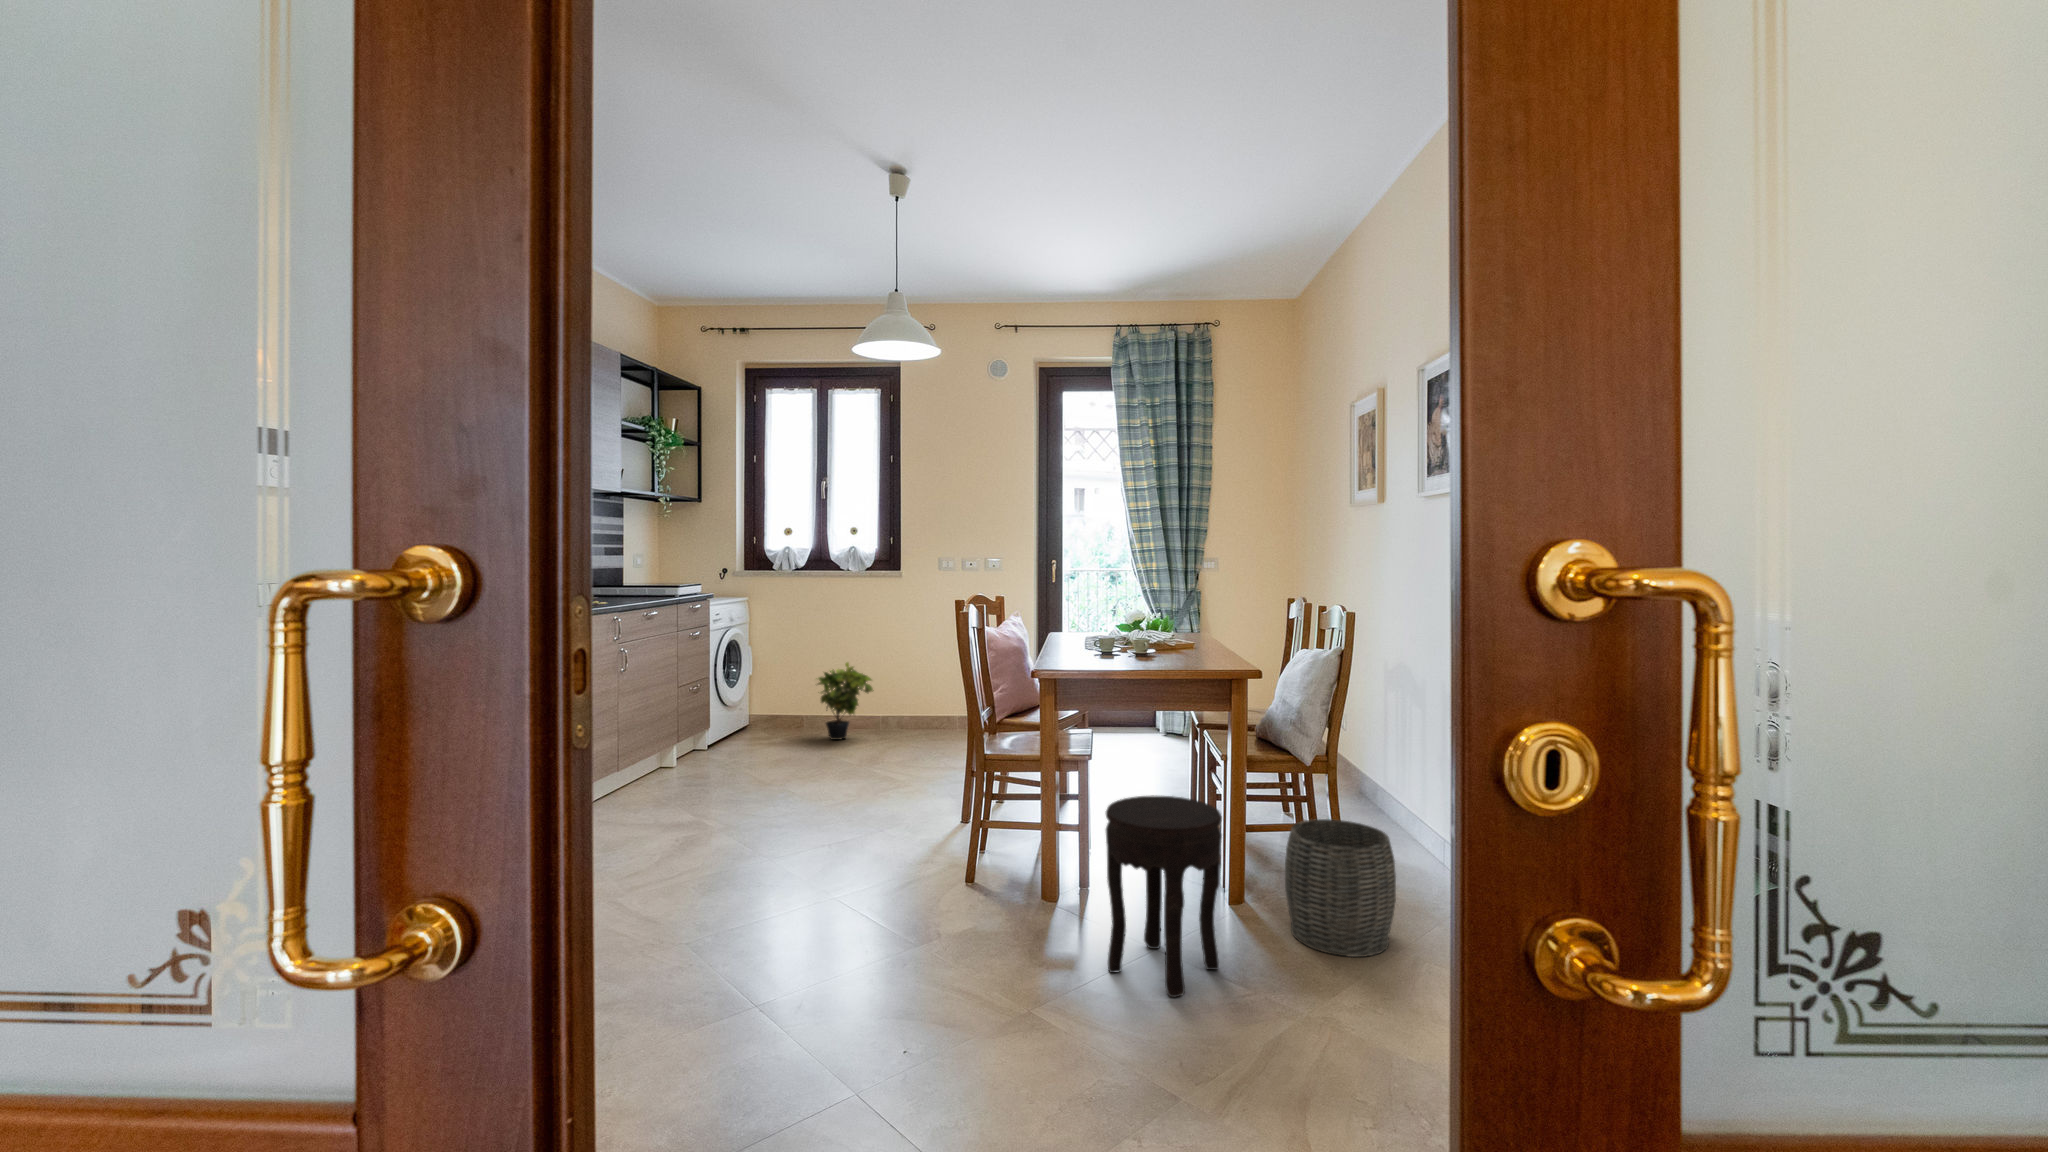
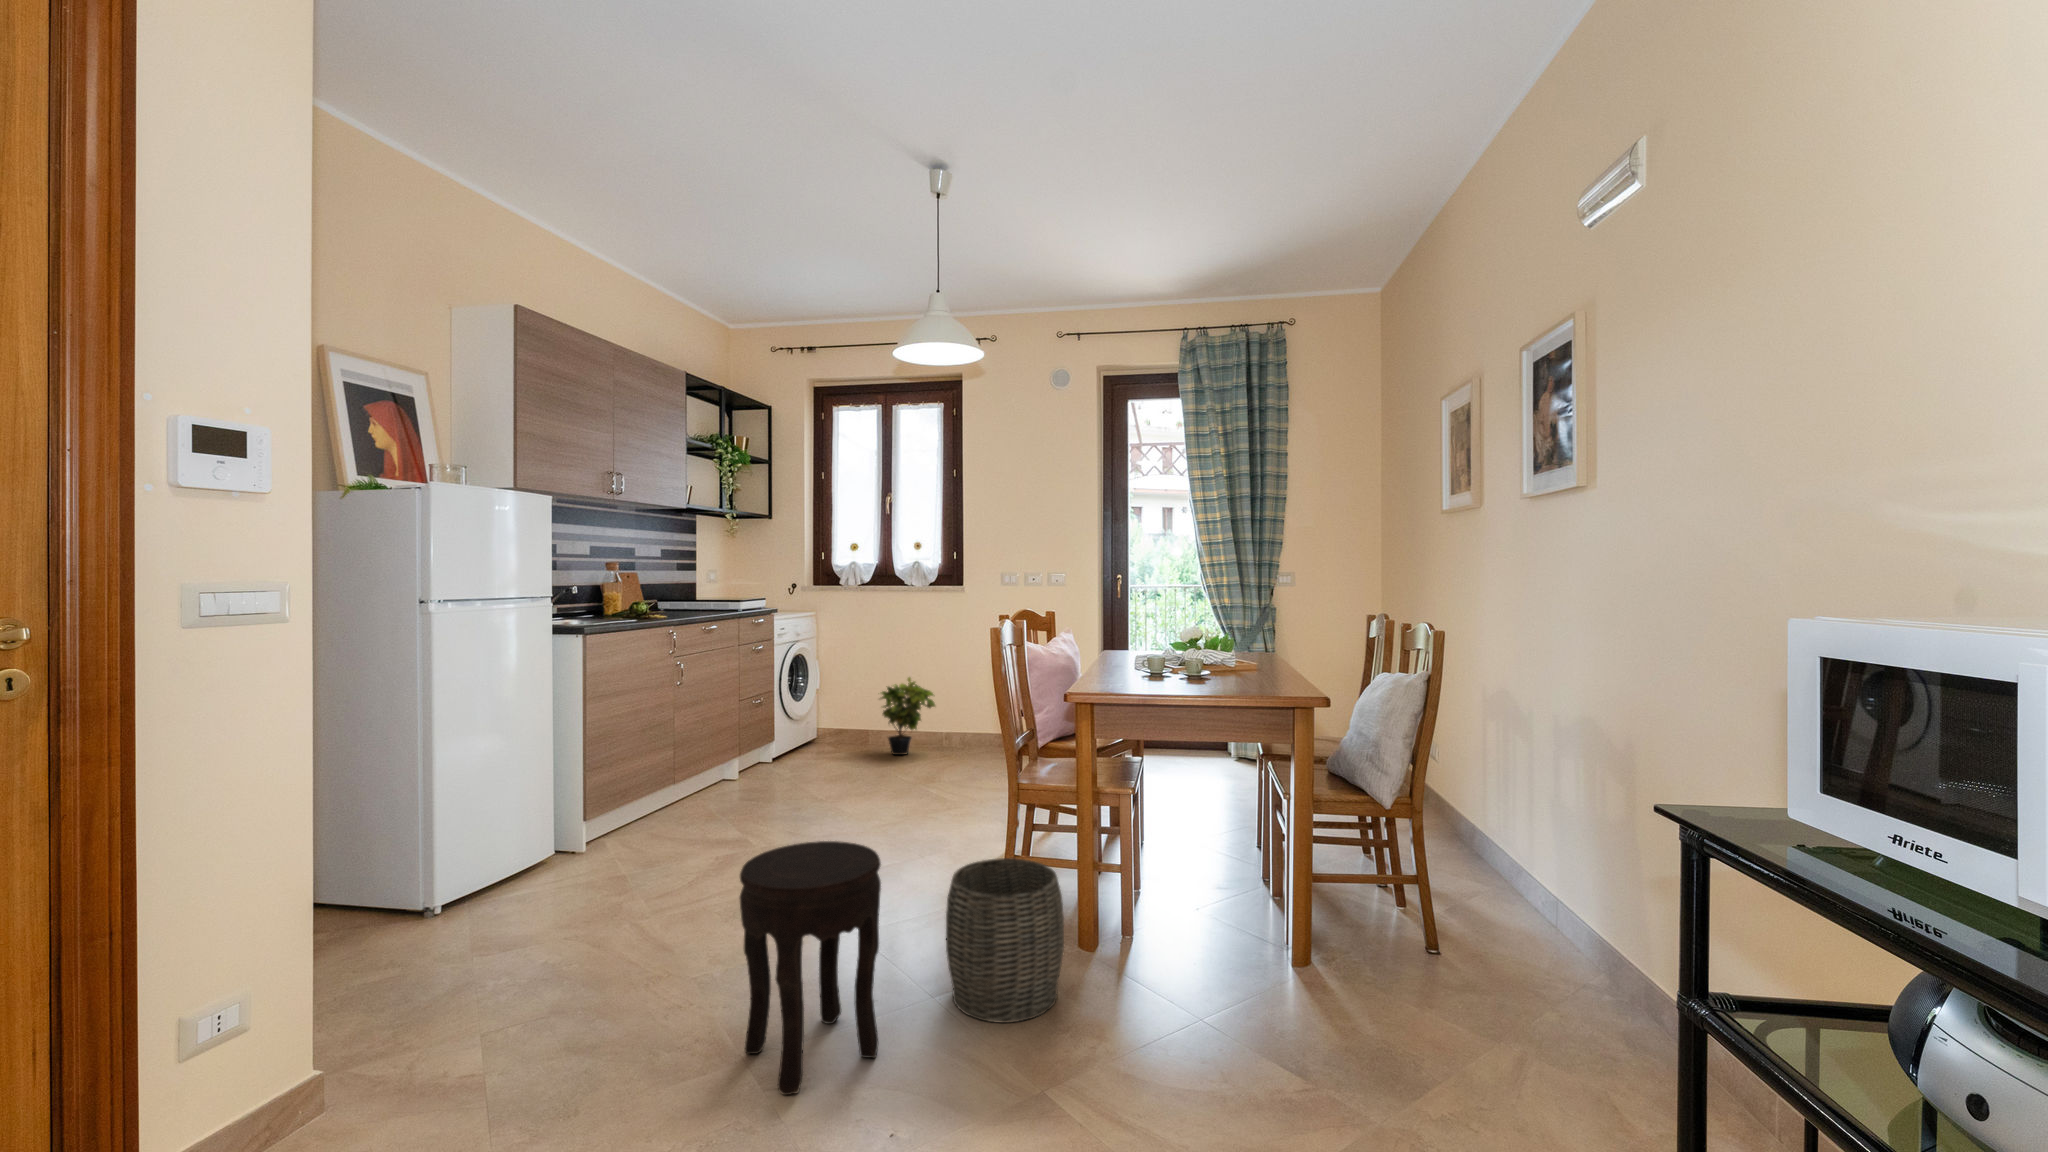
side table: present [1106,795,1222,997] -> present [740,841,881,1095]
woven basket: present [1285,819,1396,957] -> present [946,858,1064,1023]

